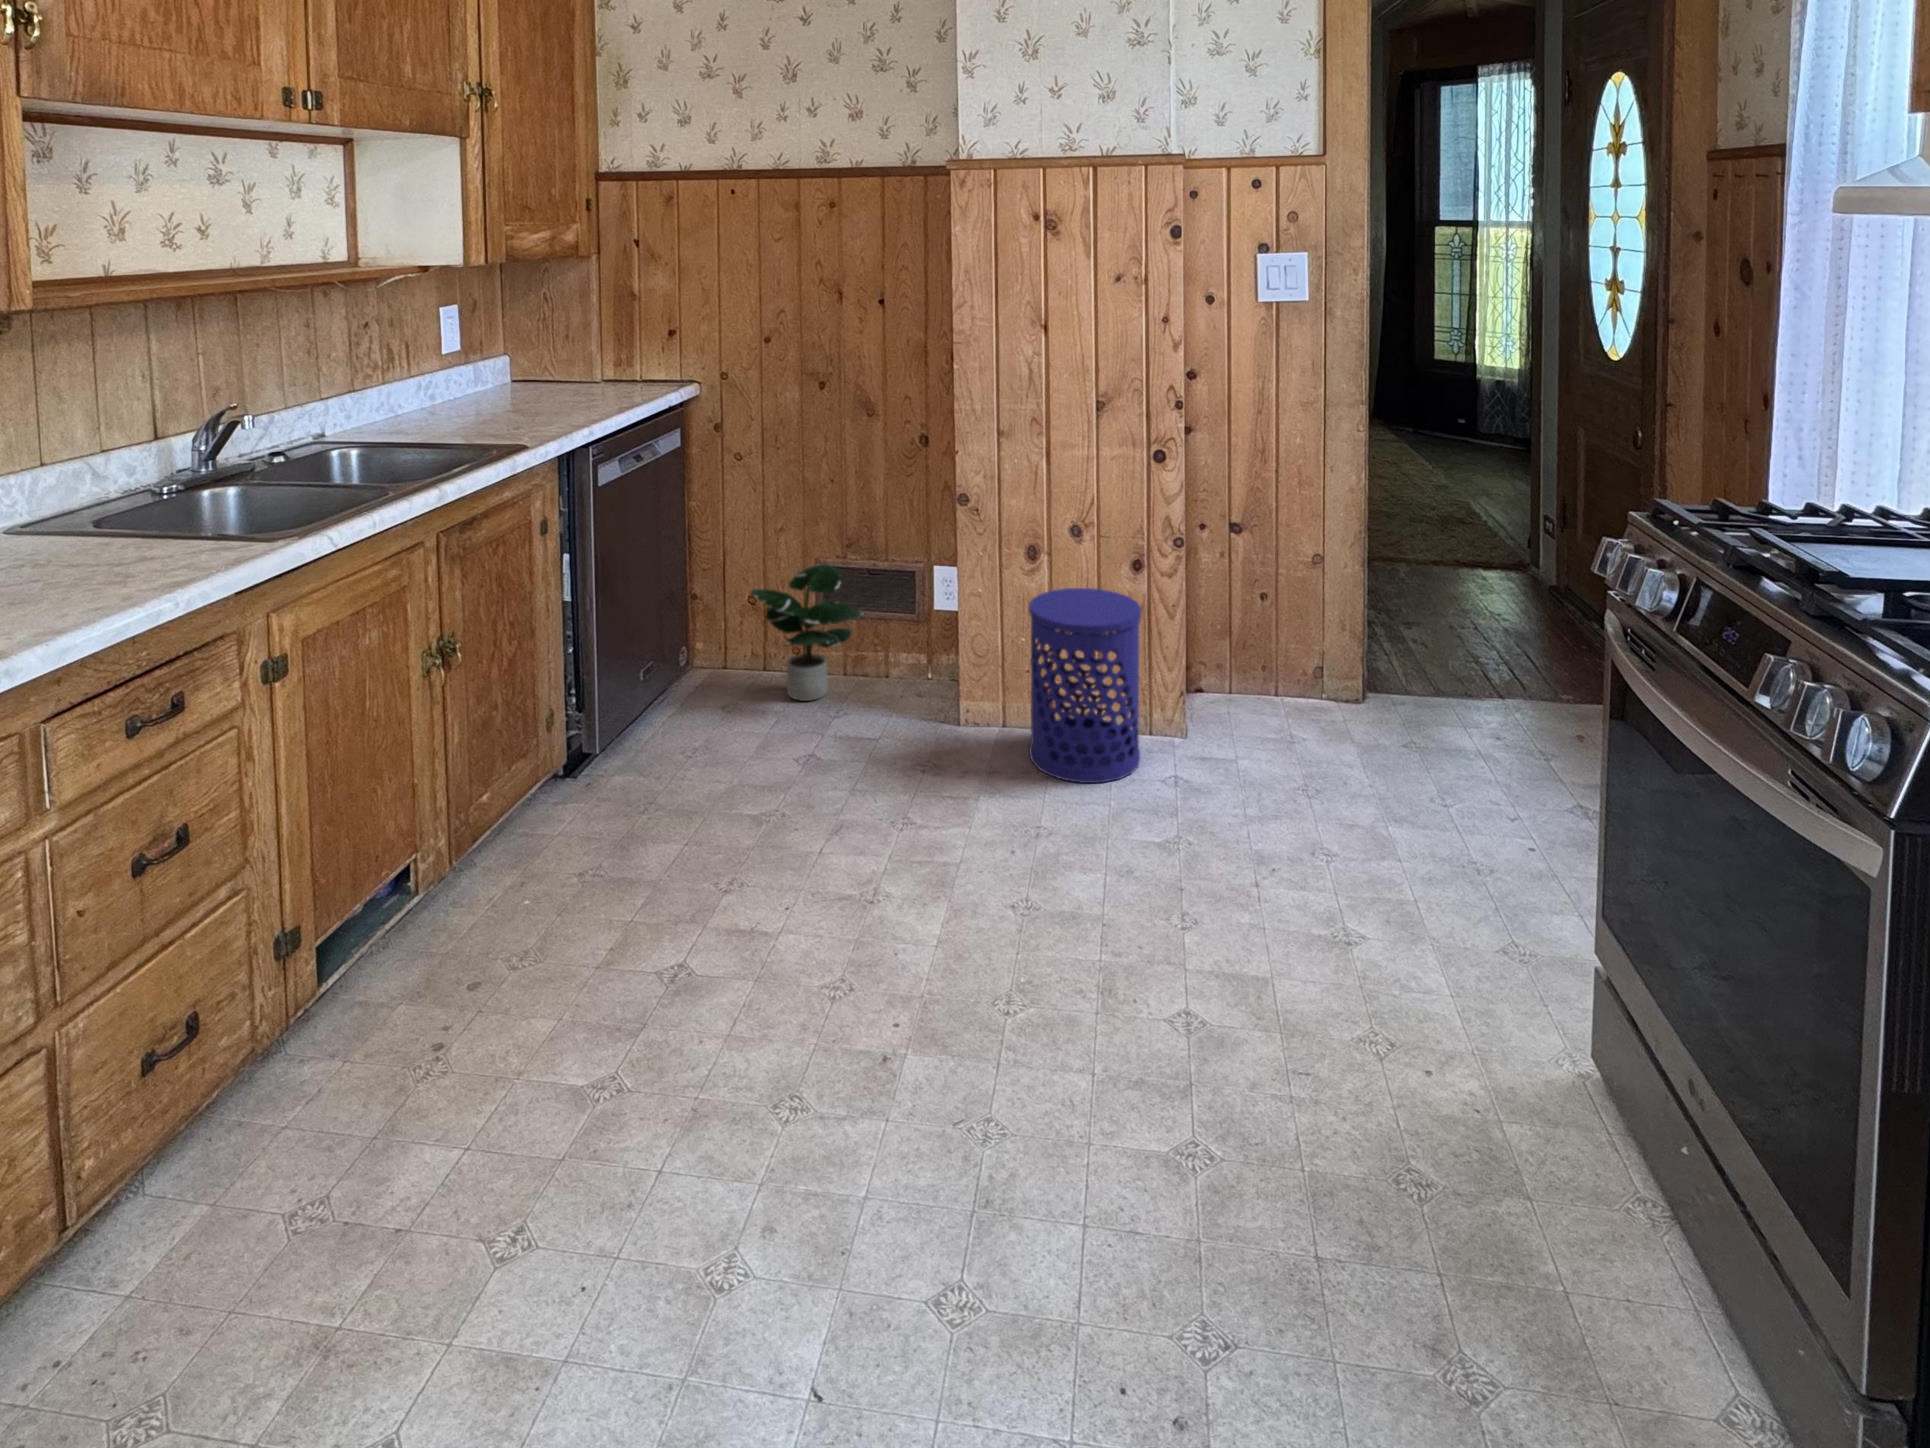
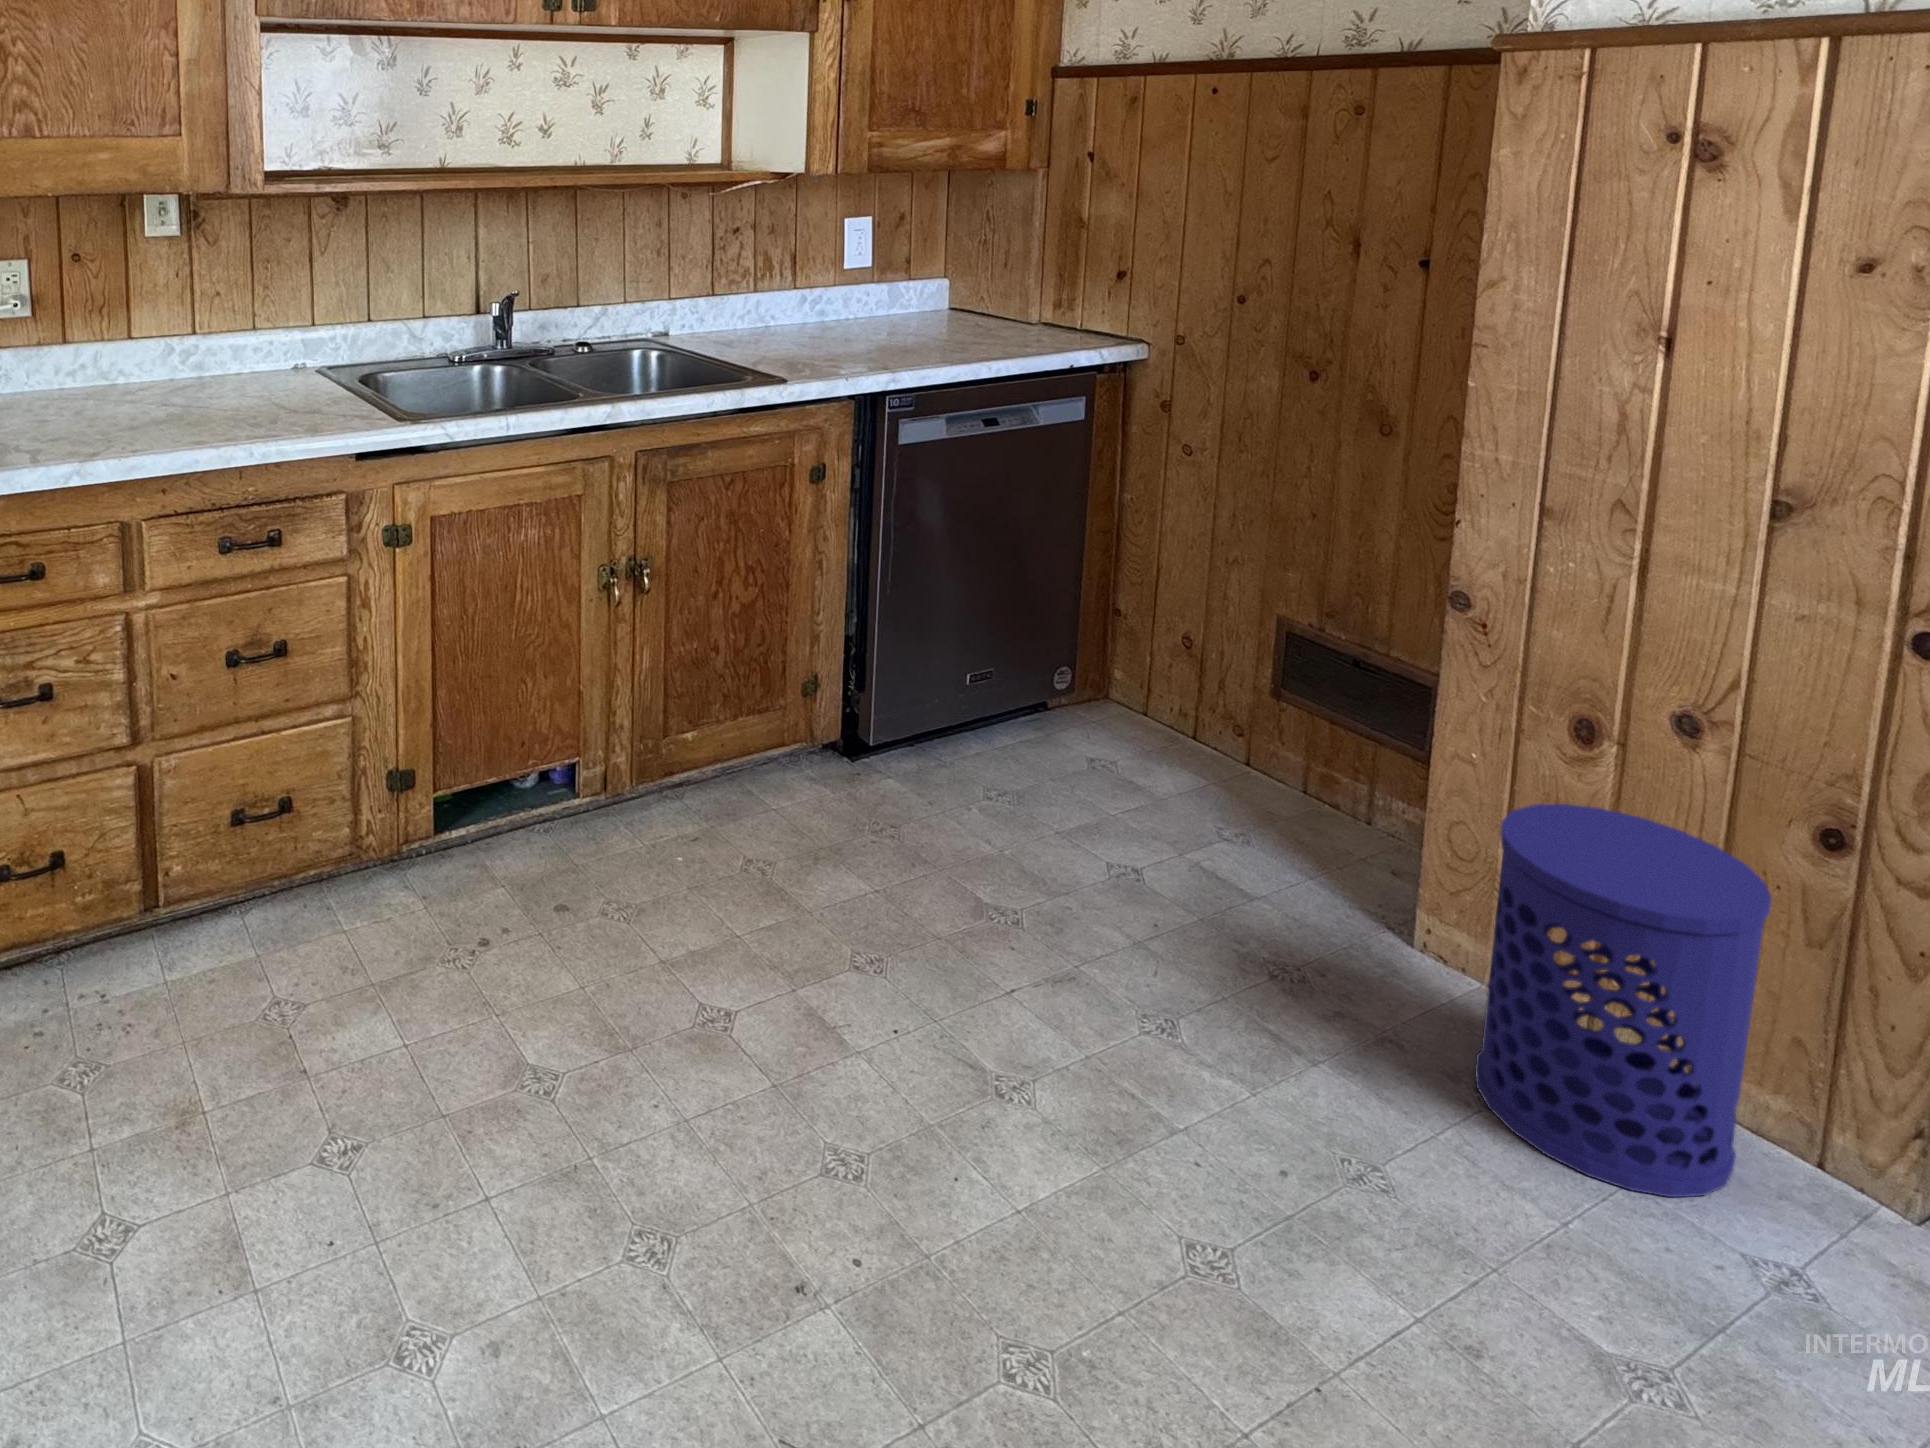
potted plant: present [751,564,863,701] -> none [1135,634,1299,817]

